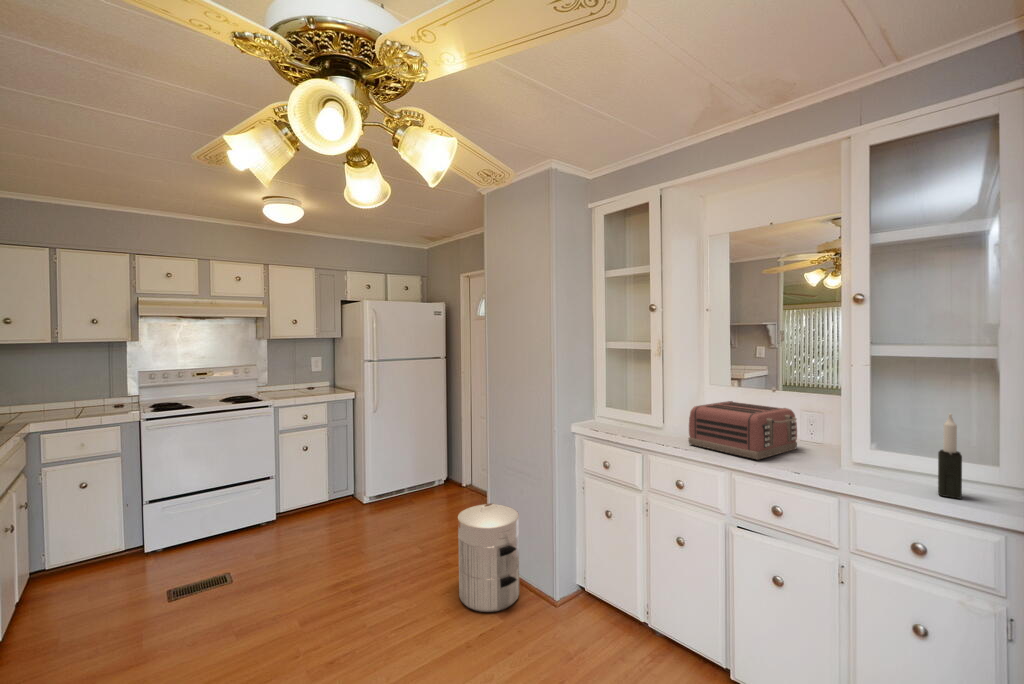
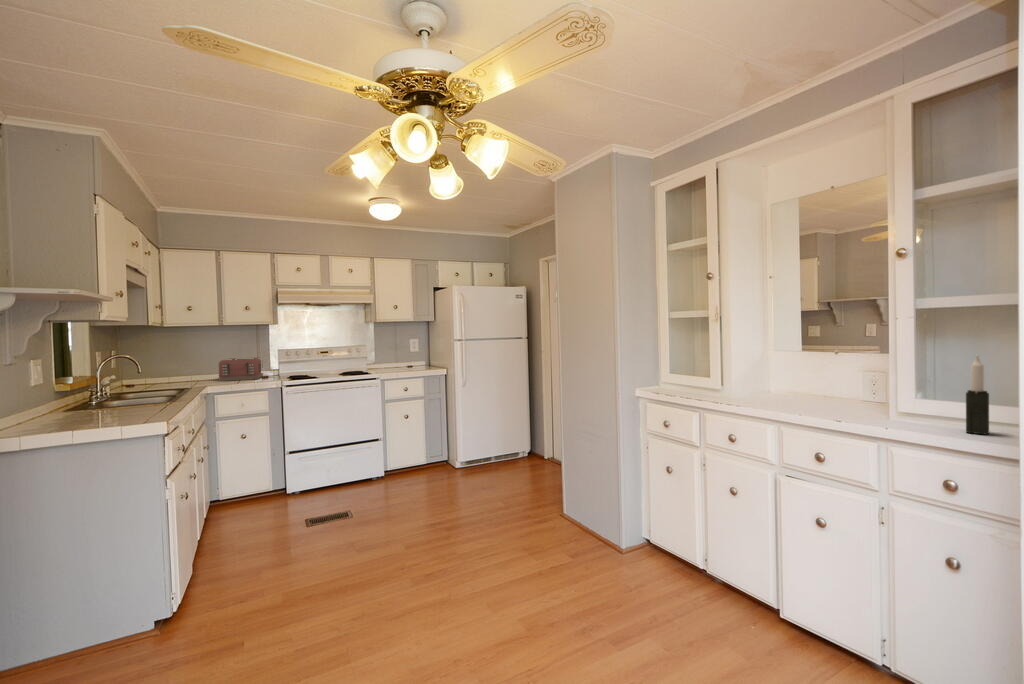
toaster: present [688,401,797,460] -> present [218,358,263,381]
waste bin: present [458,503,519,612] -> none [533,459,589,552]

